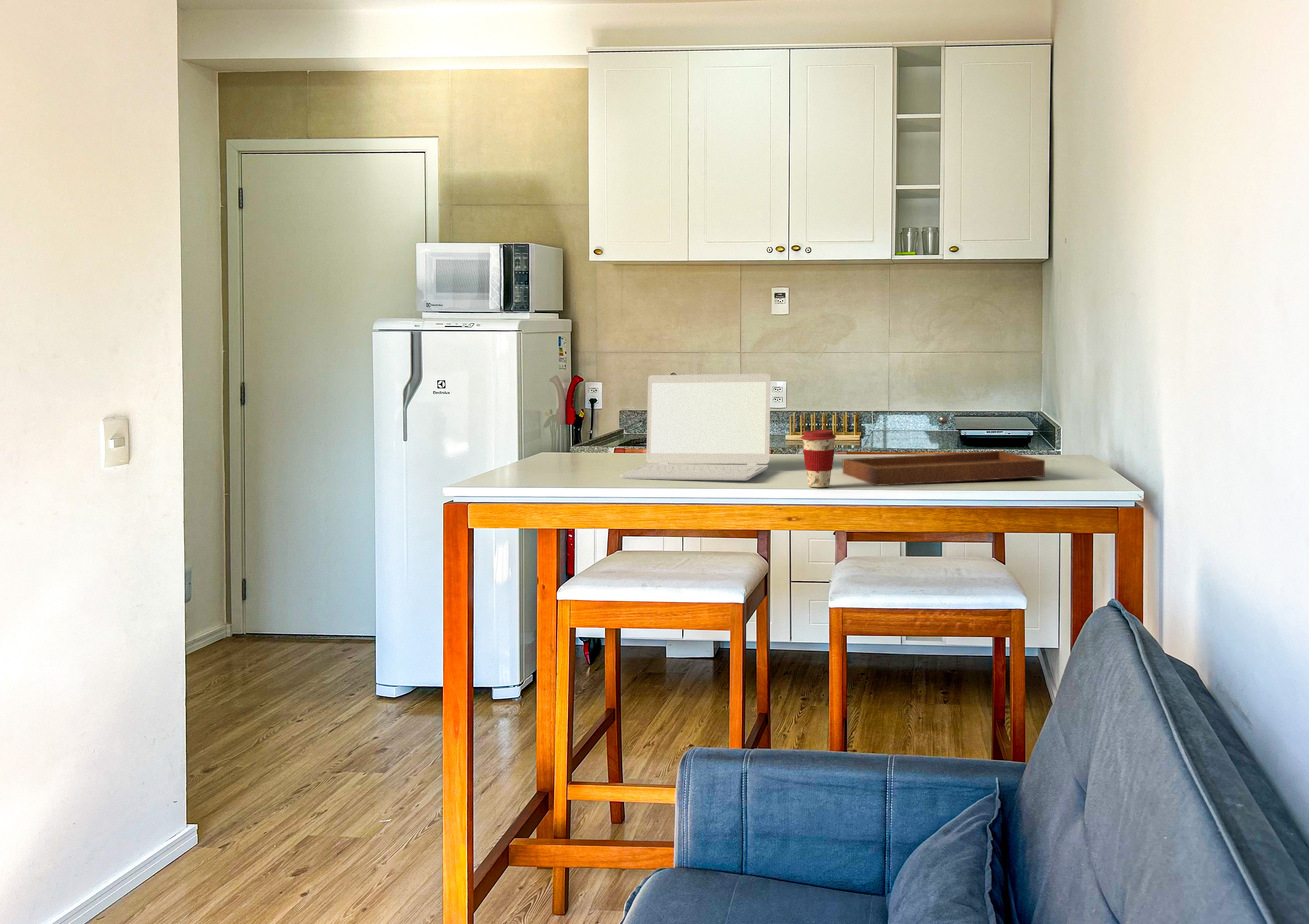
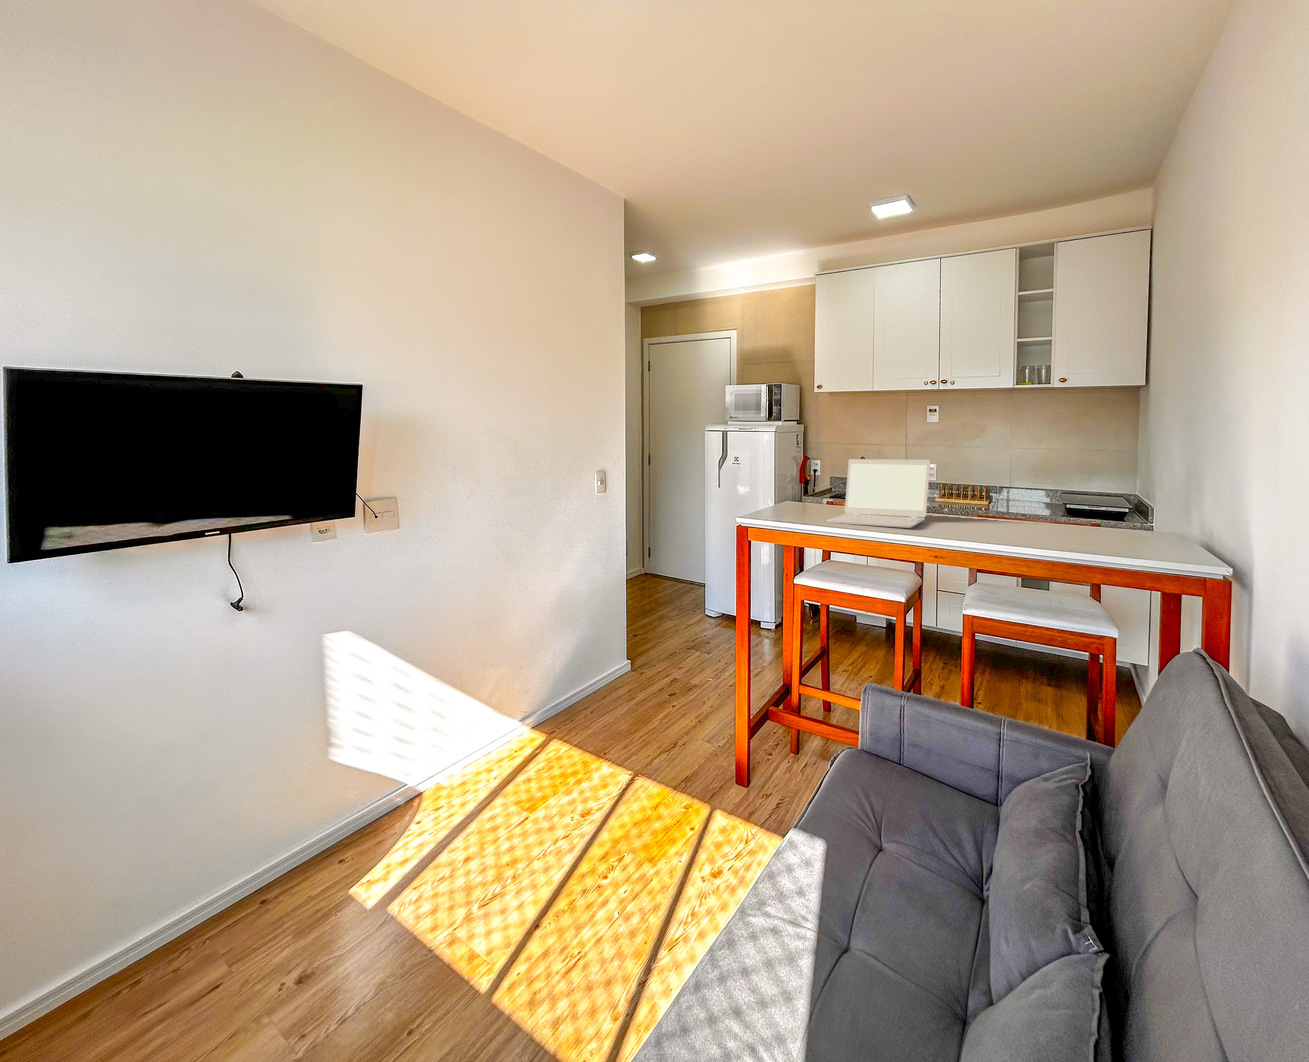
tray: present [843,415,1045,486] -> none [977,490,1133,536]
coffee cup: present [801,430,836,487] -> none [950,498,975,535]

